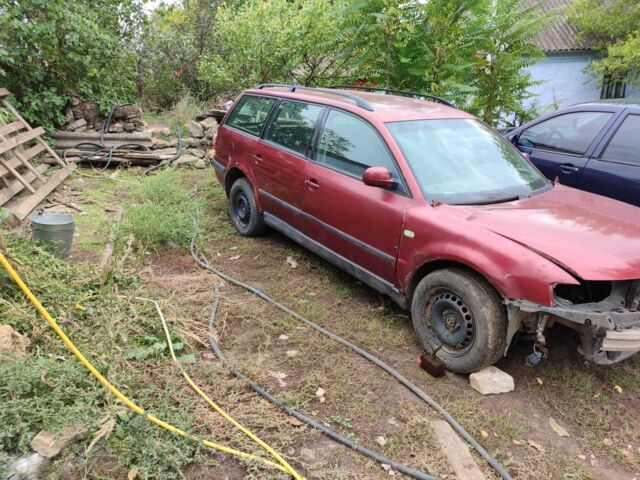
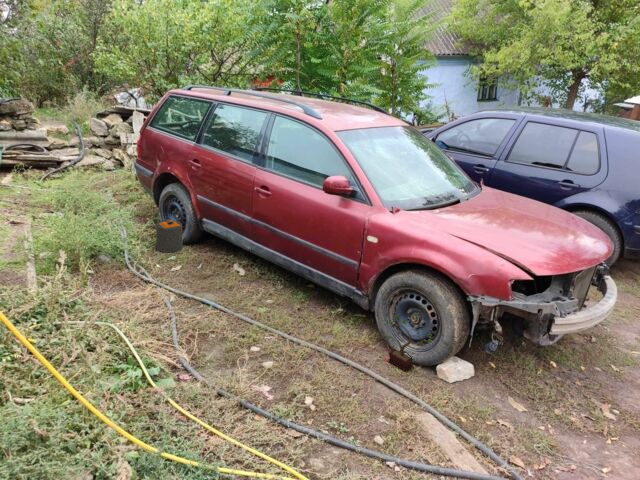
trash can: none [221,205,246,245] -> present [156,220,182,253]

